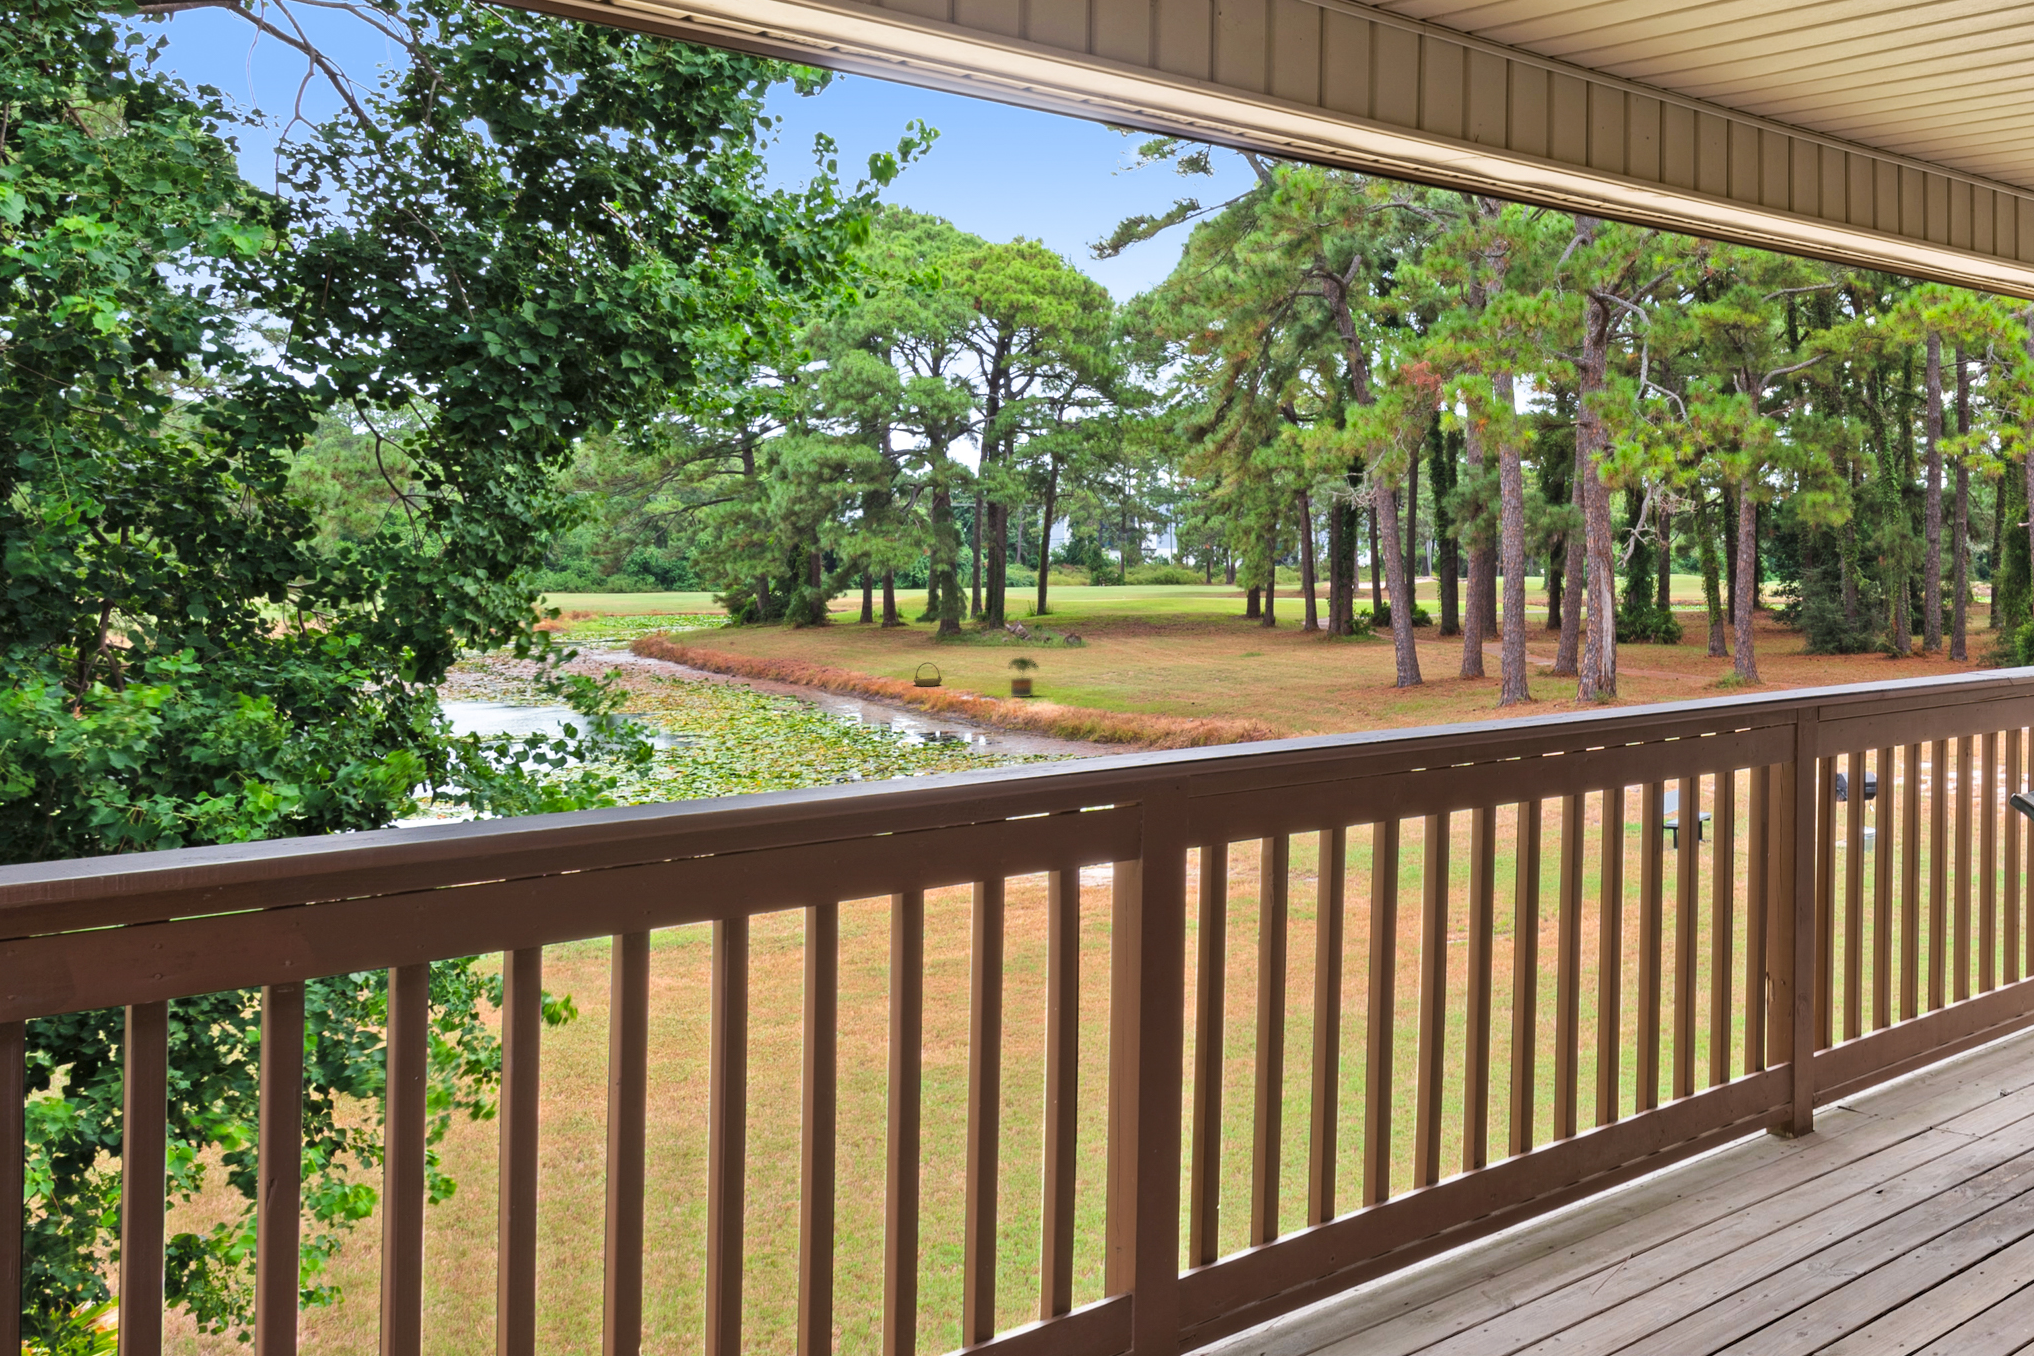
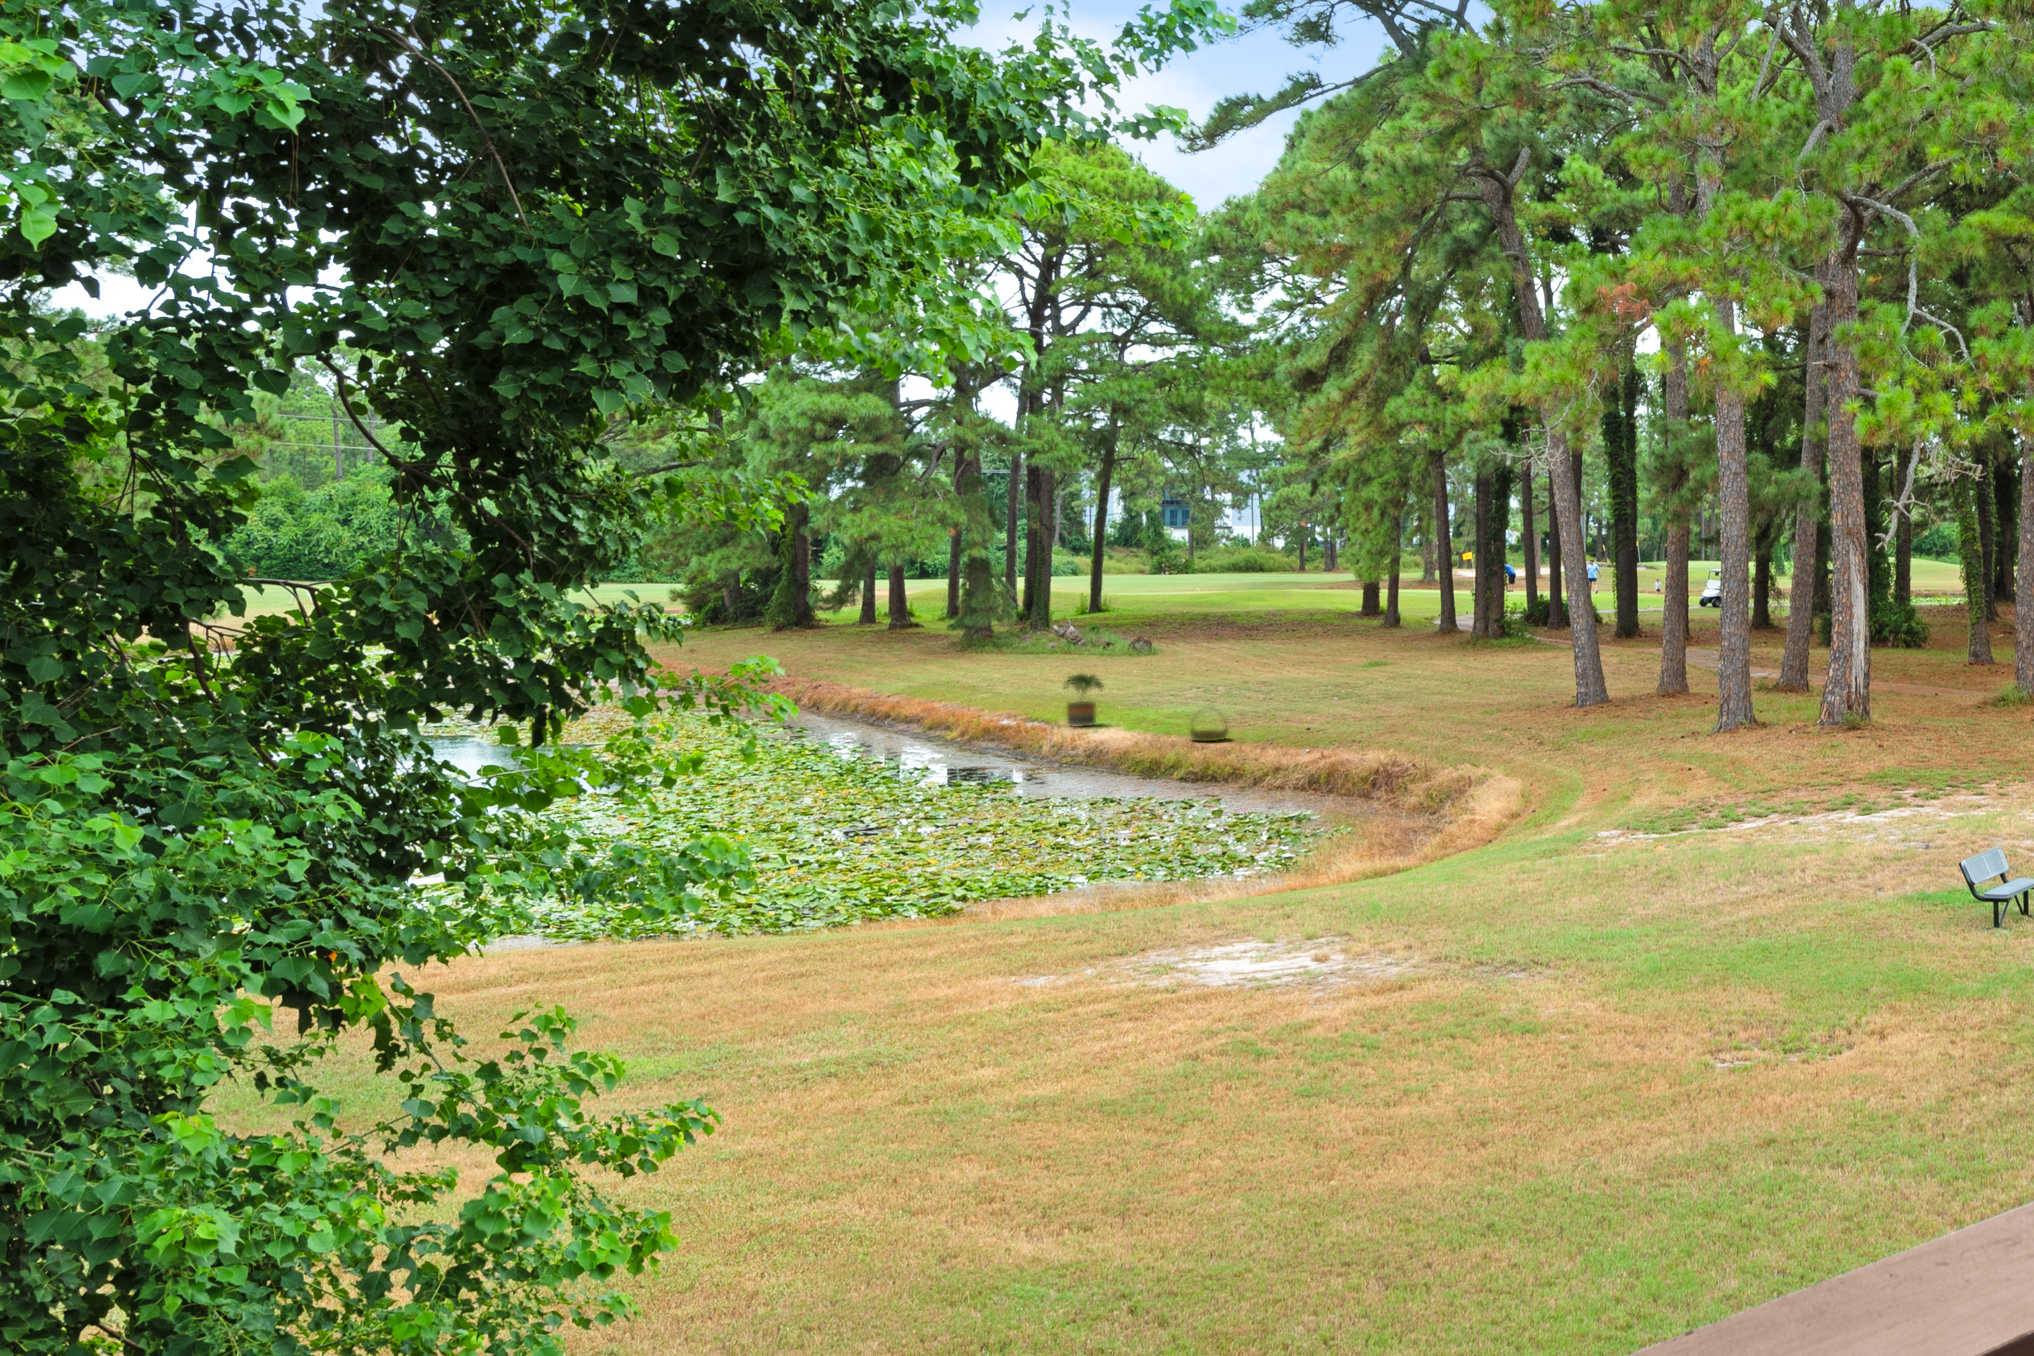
basket: present [914,662,942,686] -> present [1190,717,1228,741]

